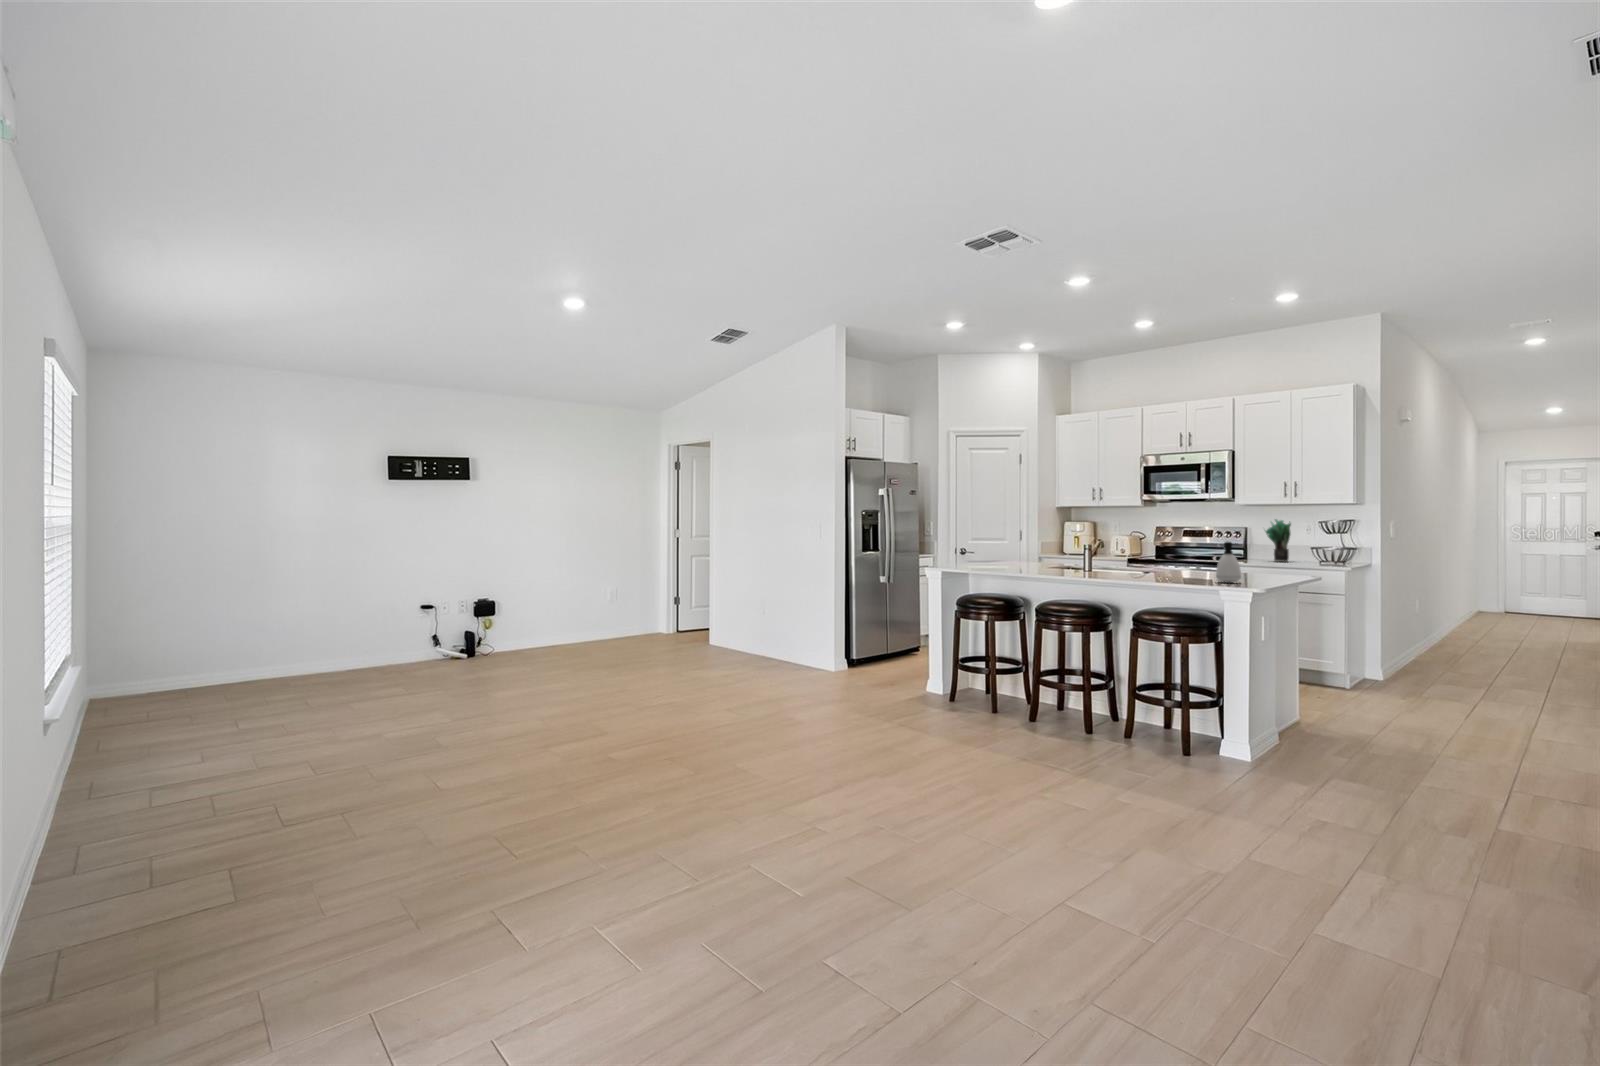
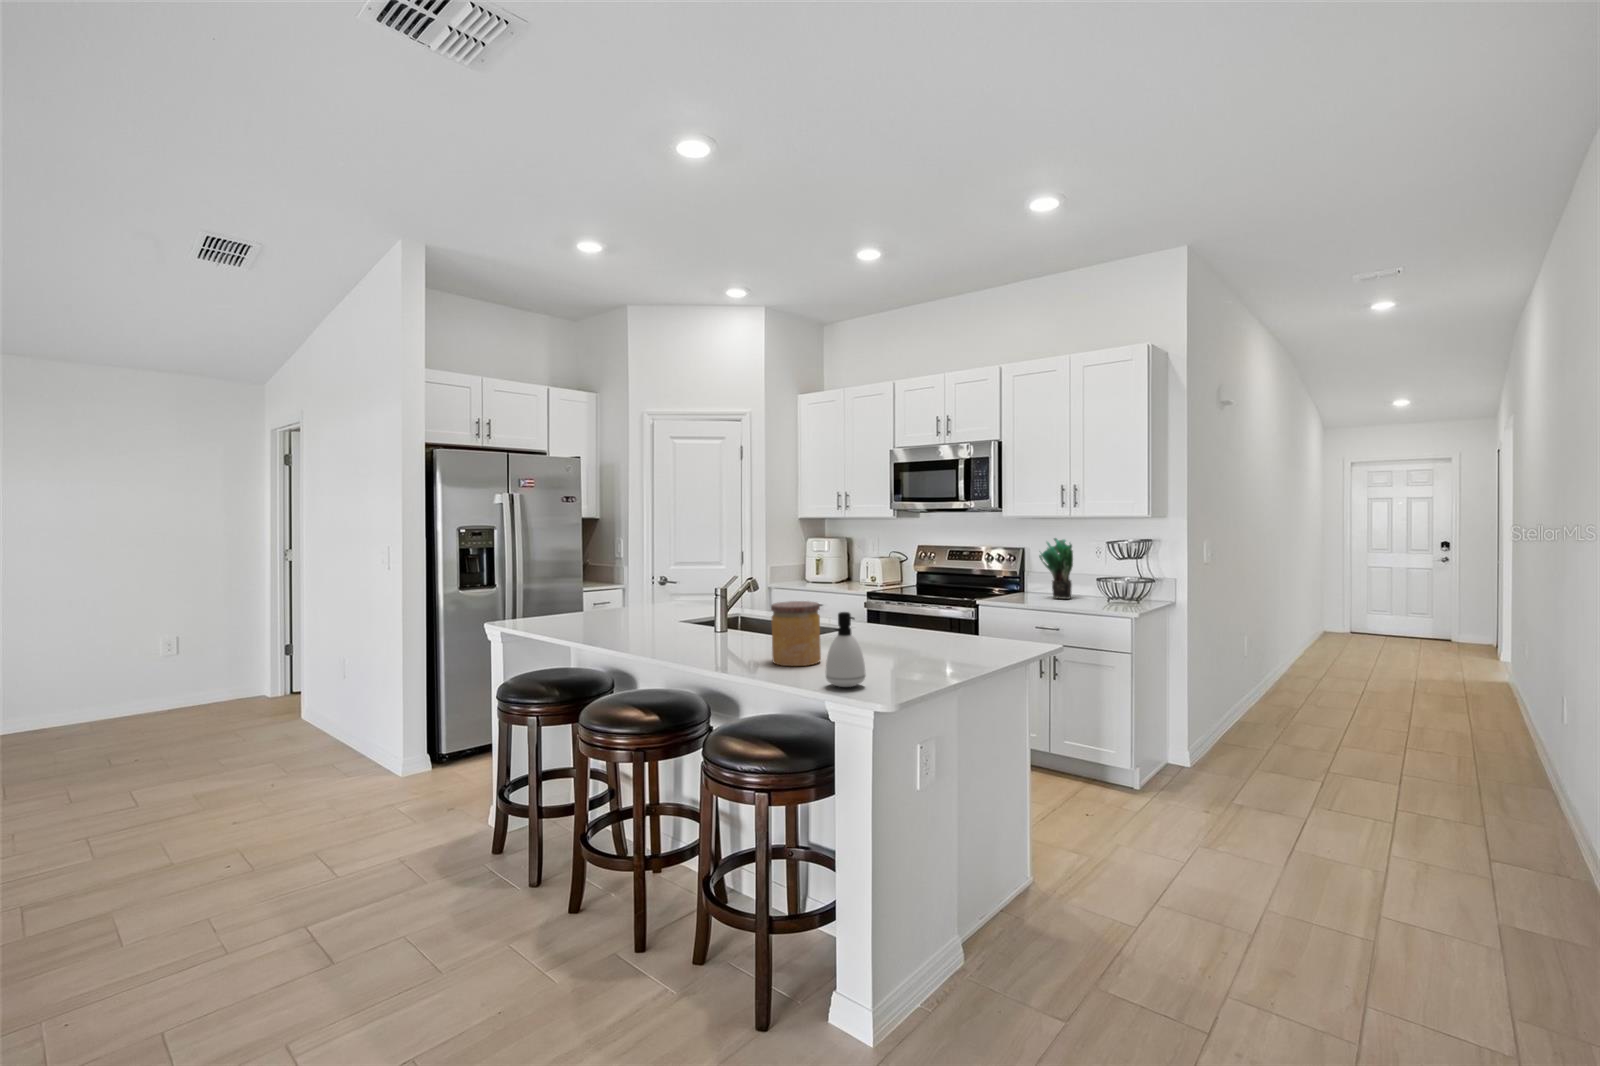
jar: none [1157,543,1188,578] -> present [771,601,821,666]

